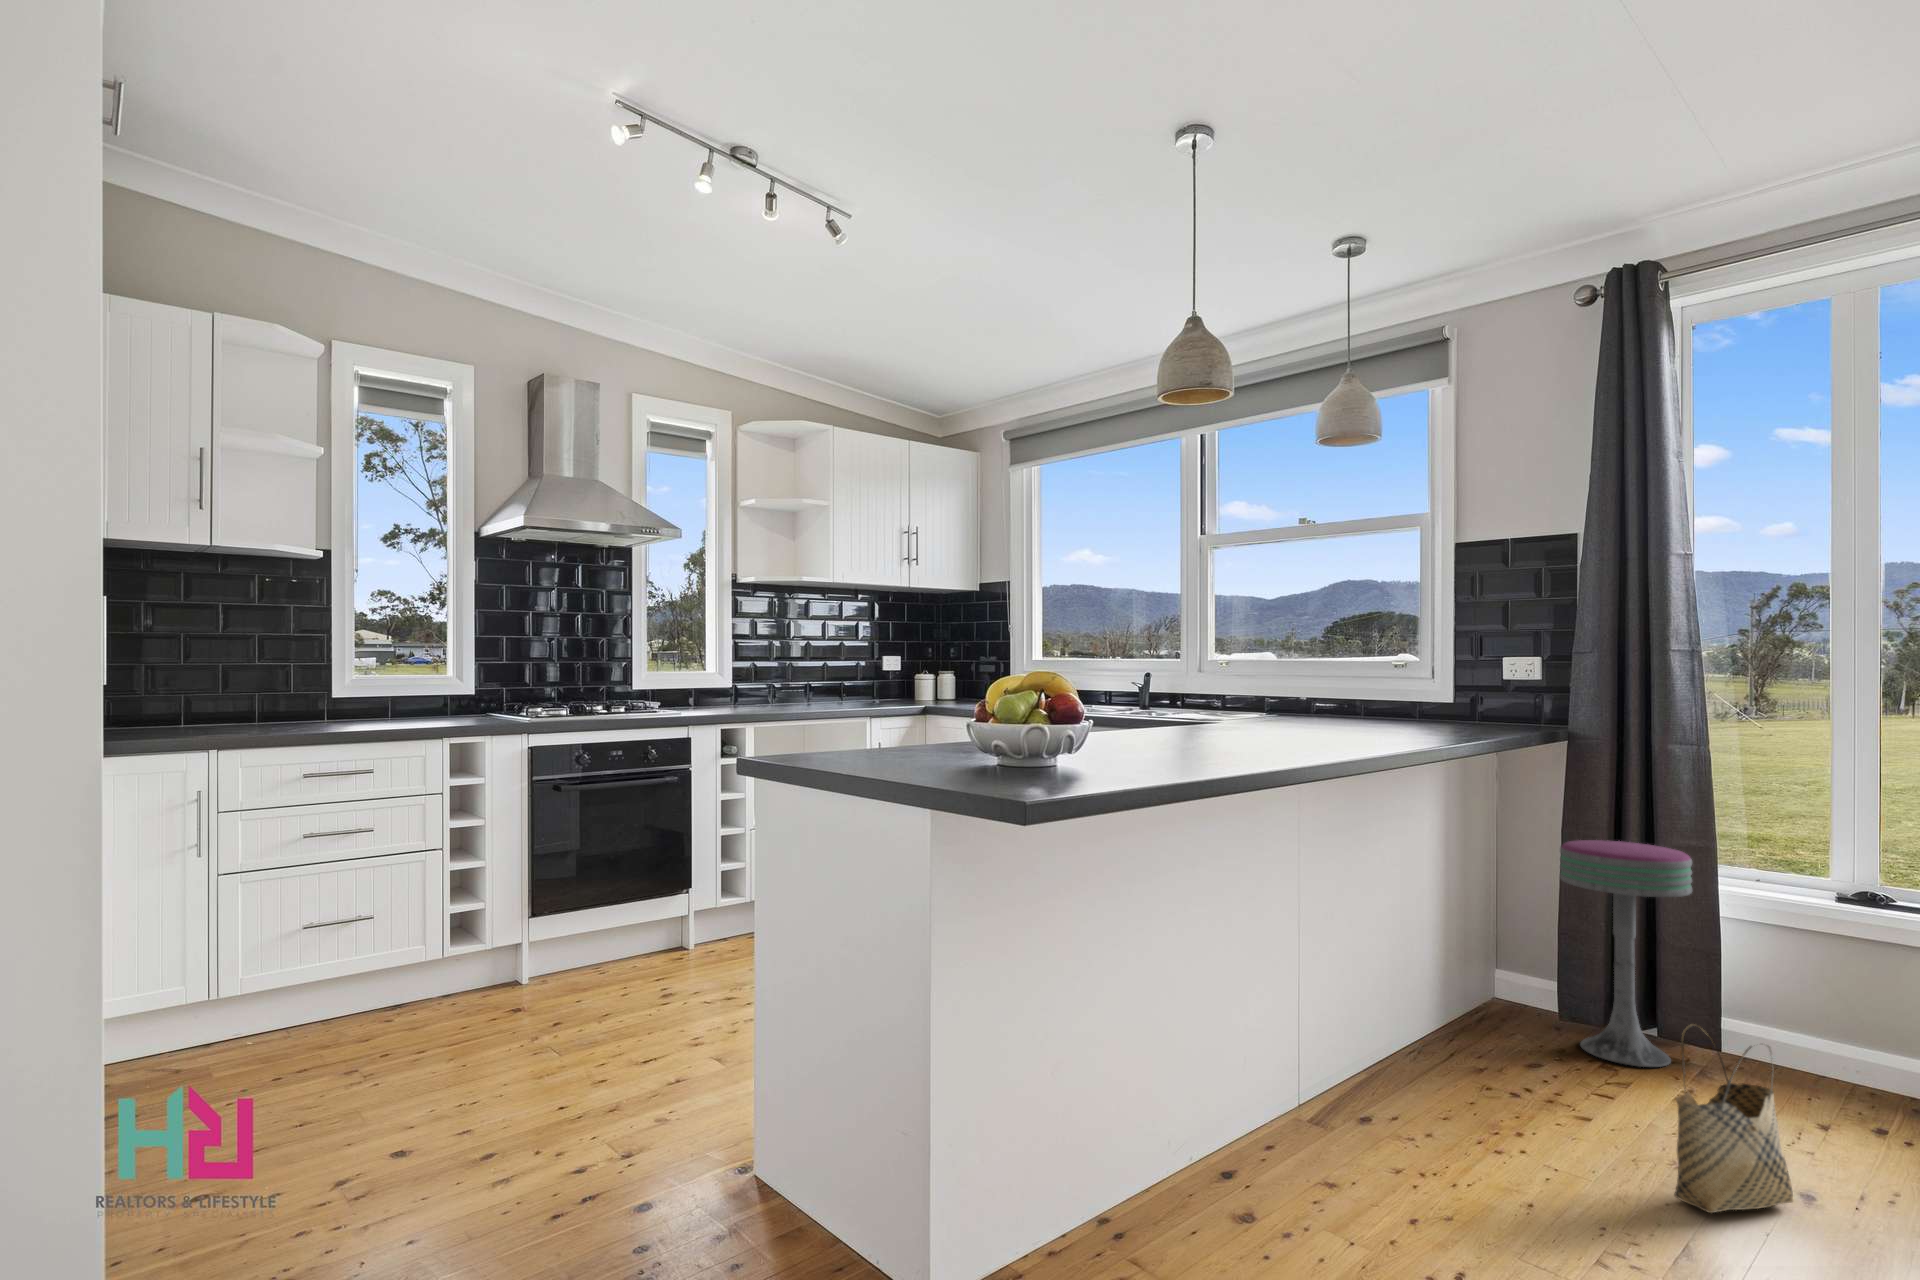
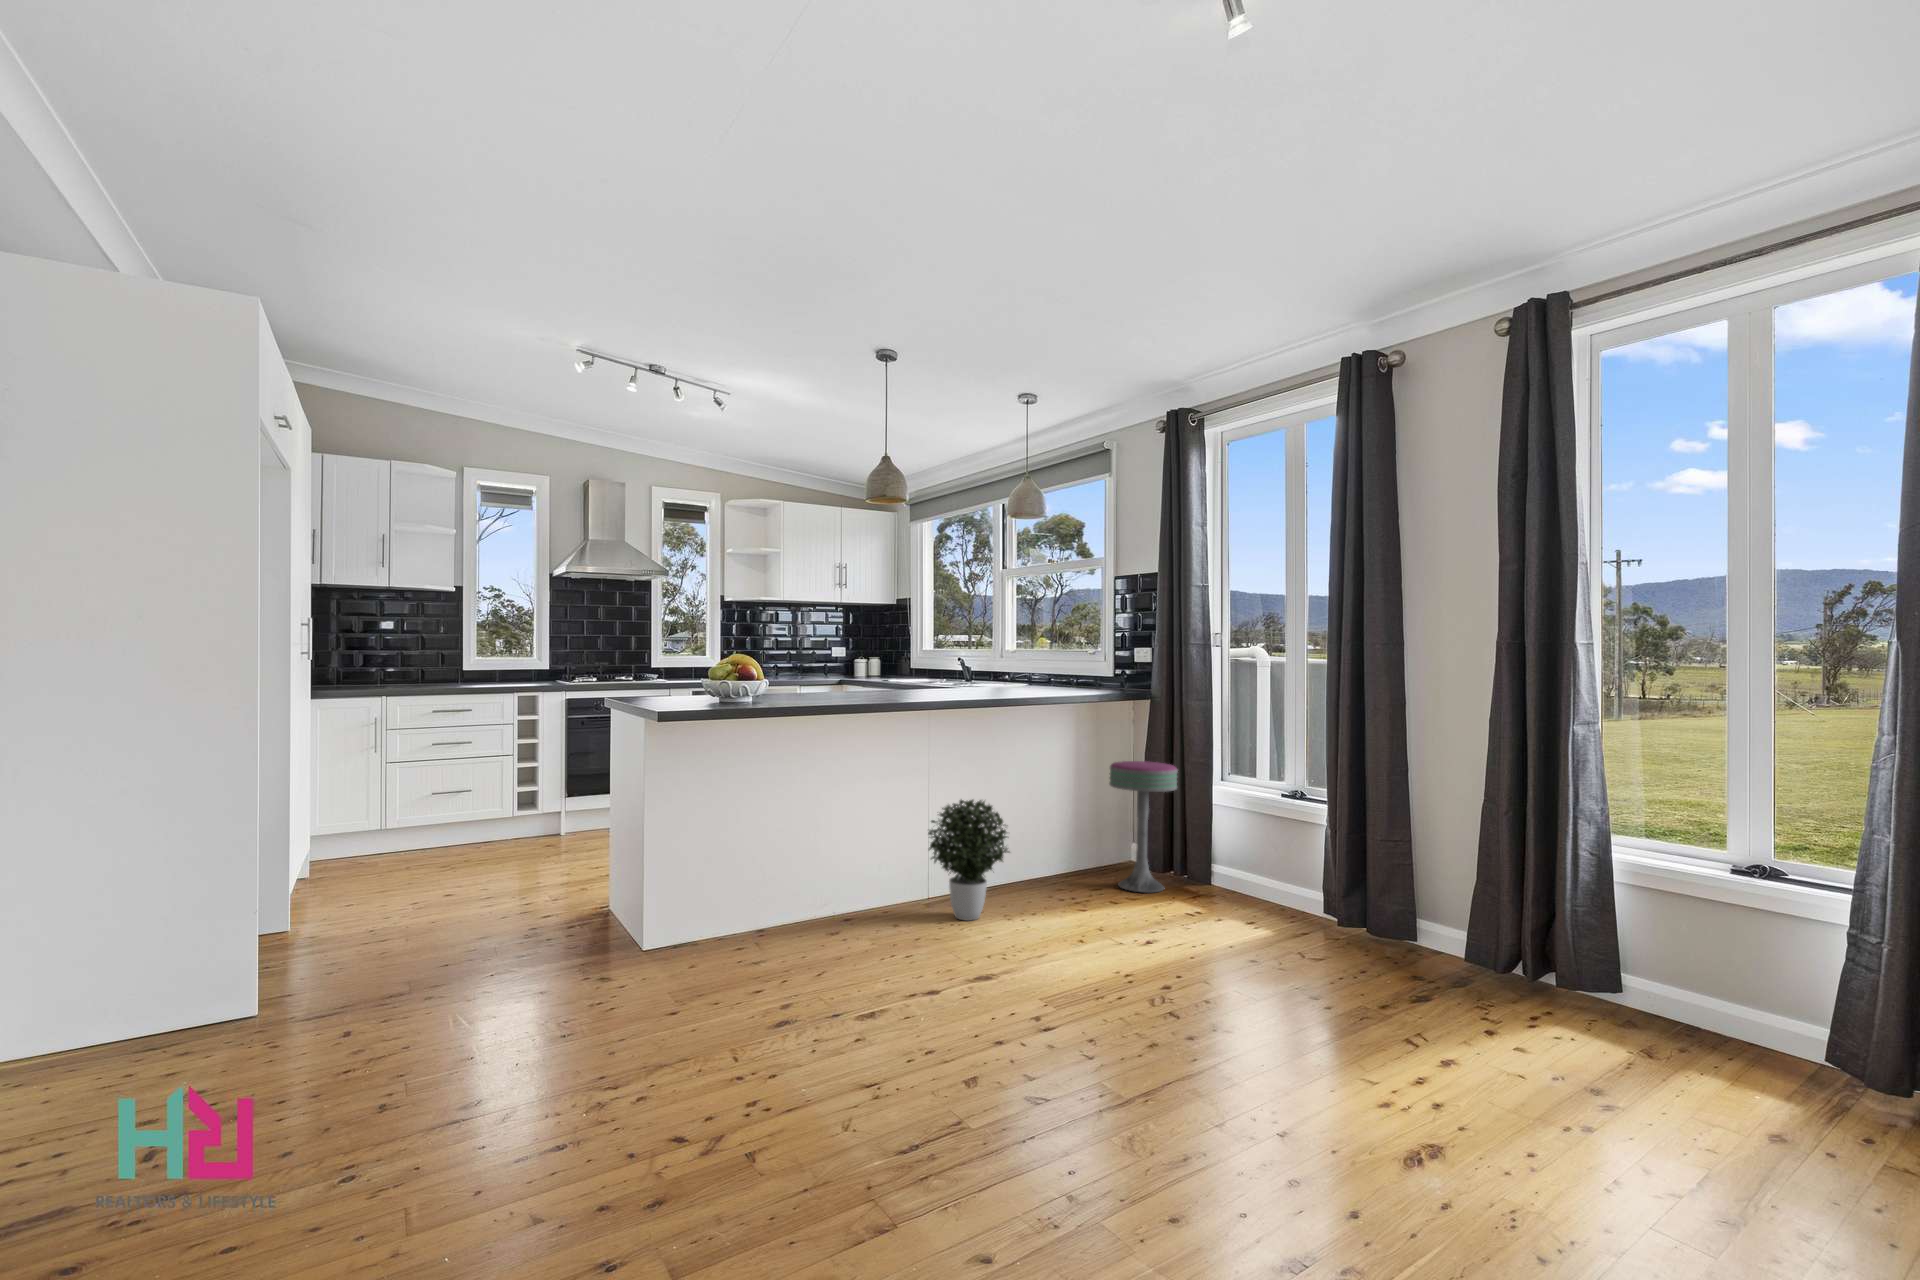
potted plant: none [1382,932,1554,1166] -> present [928,800,1009,921]
woven basket: present [1675,1023,1793,1213] -> none [1041,846,1104,939]

